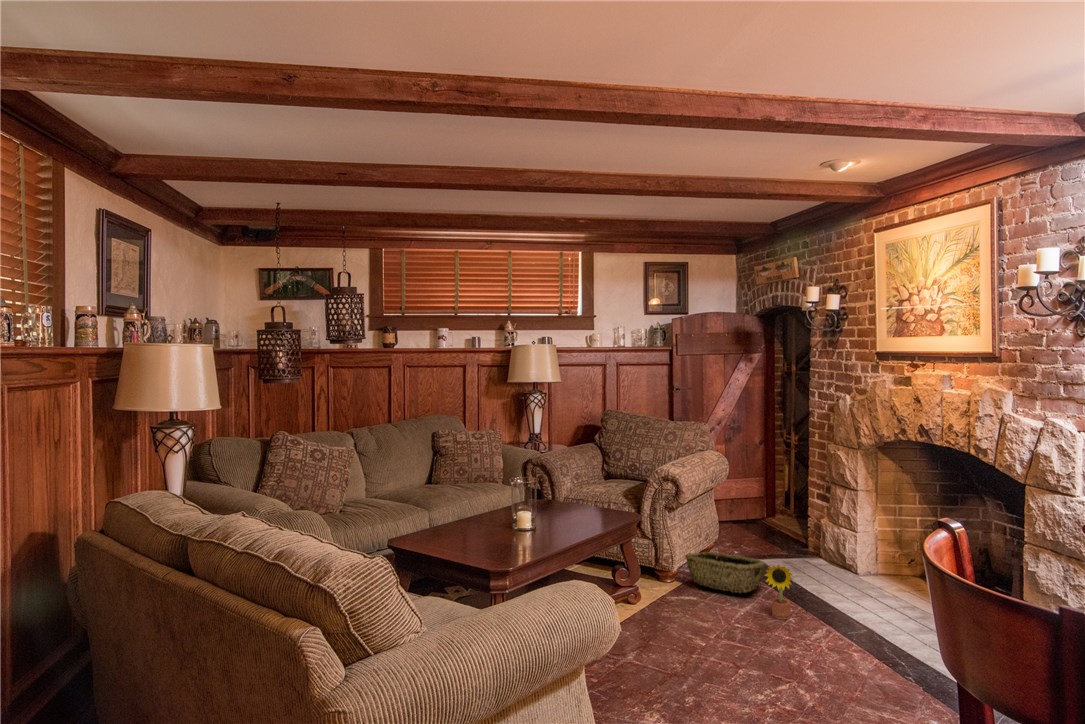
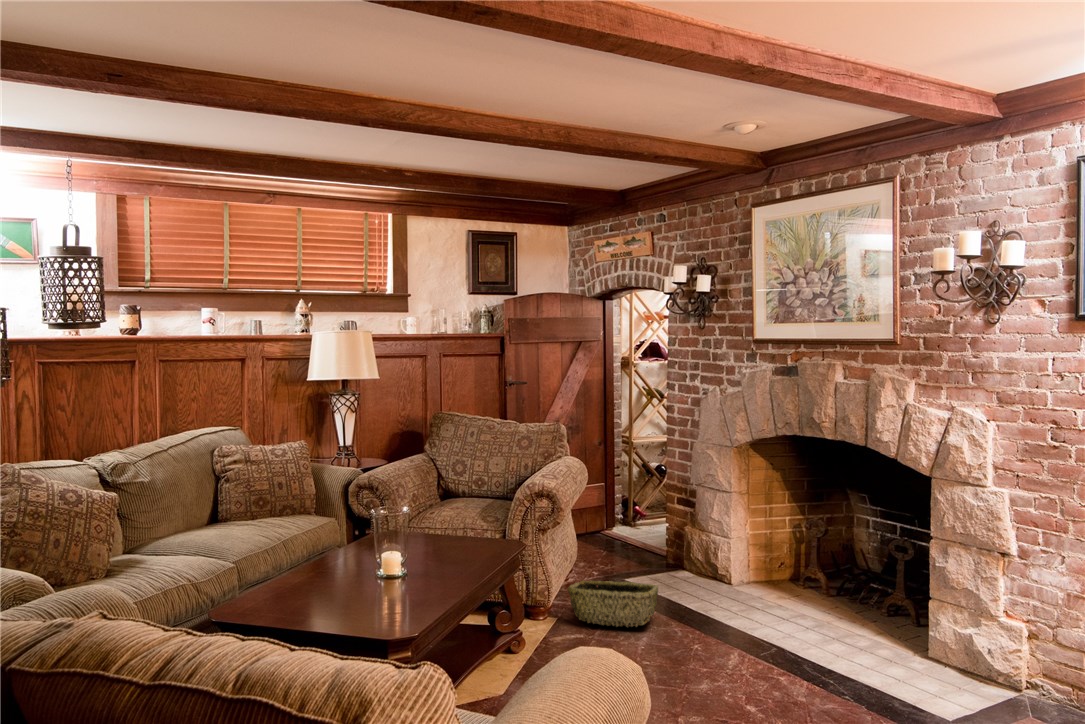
decorative plant: present [764,564,793,619] -> none [678,588,713,653]

